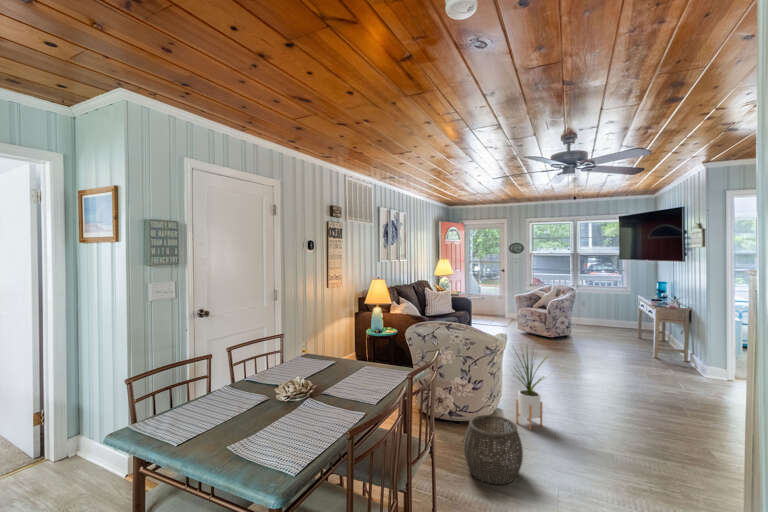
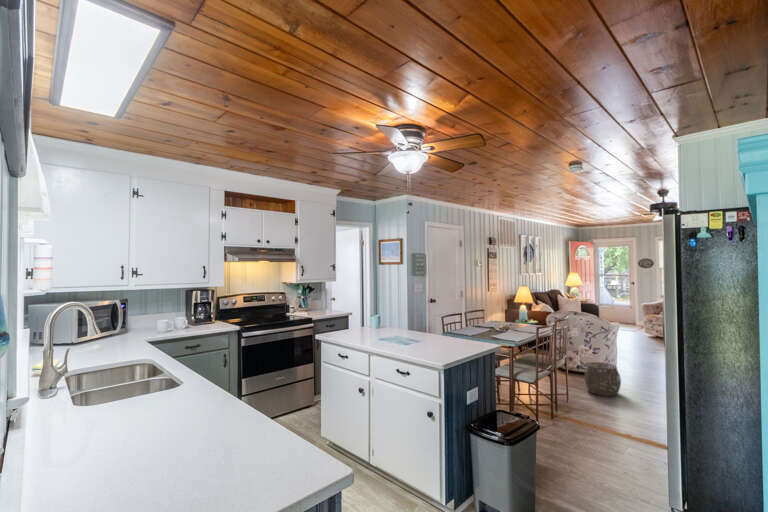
house plant: present [514,348,547,430] -> none [616,325,650,381]

